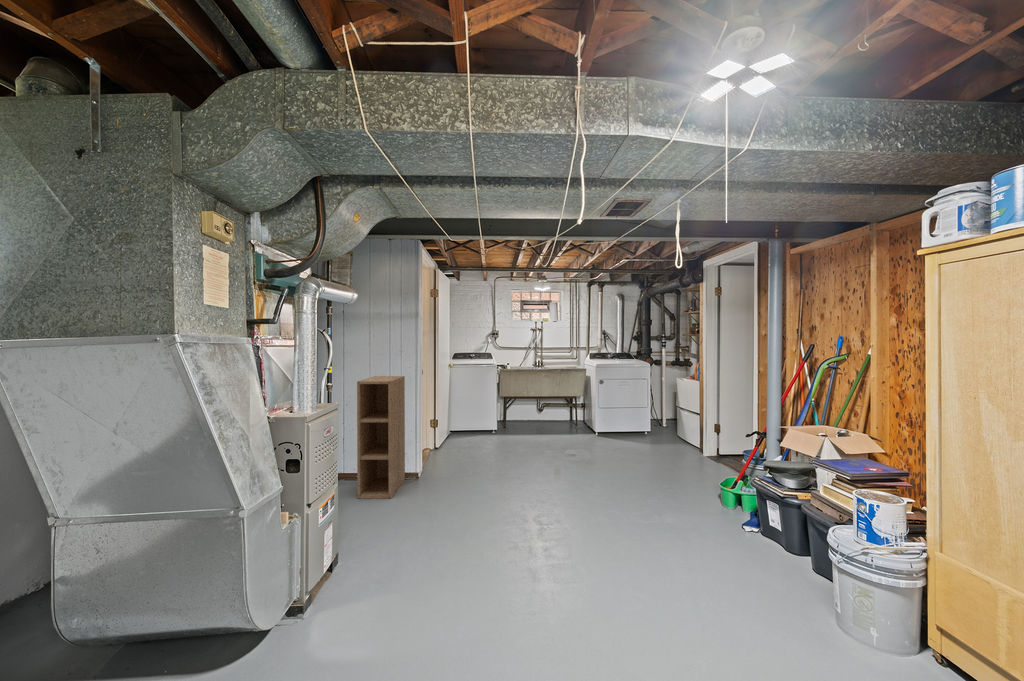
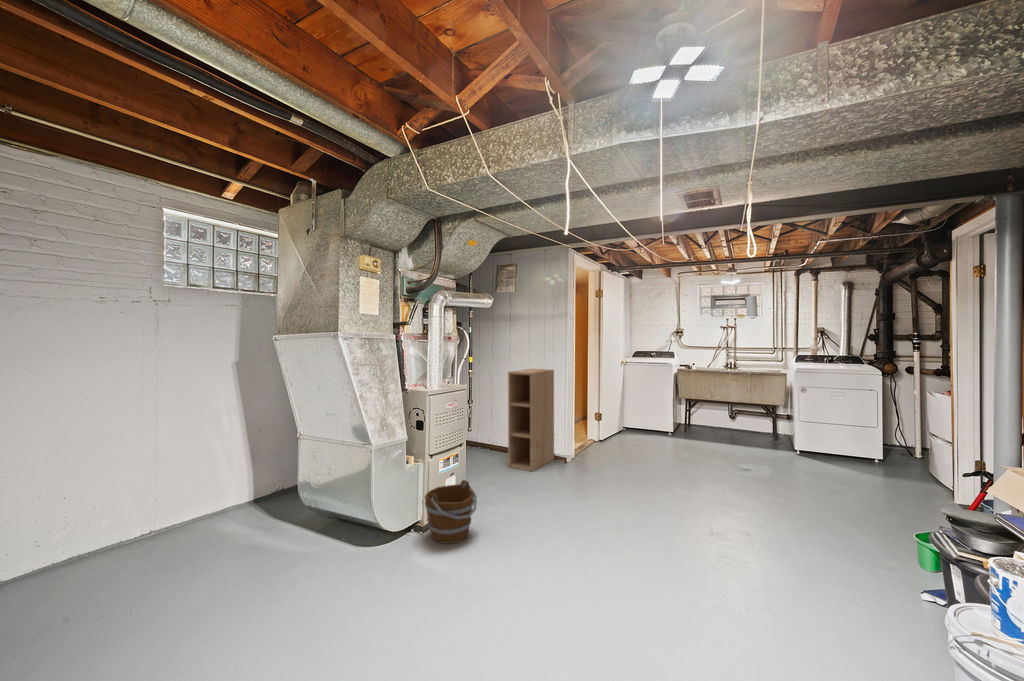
bucket: none [315,529,388,624] -> present [425,480,477,544]

